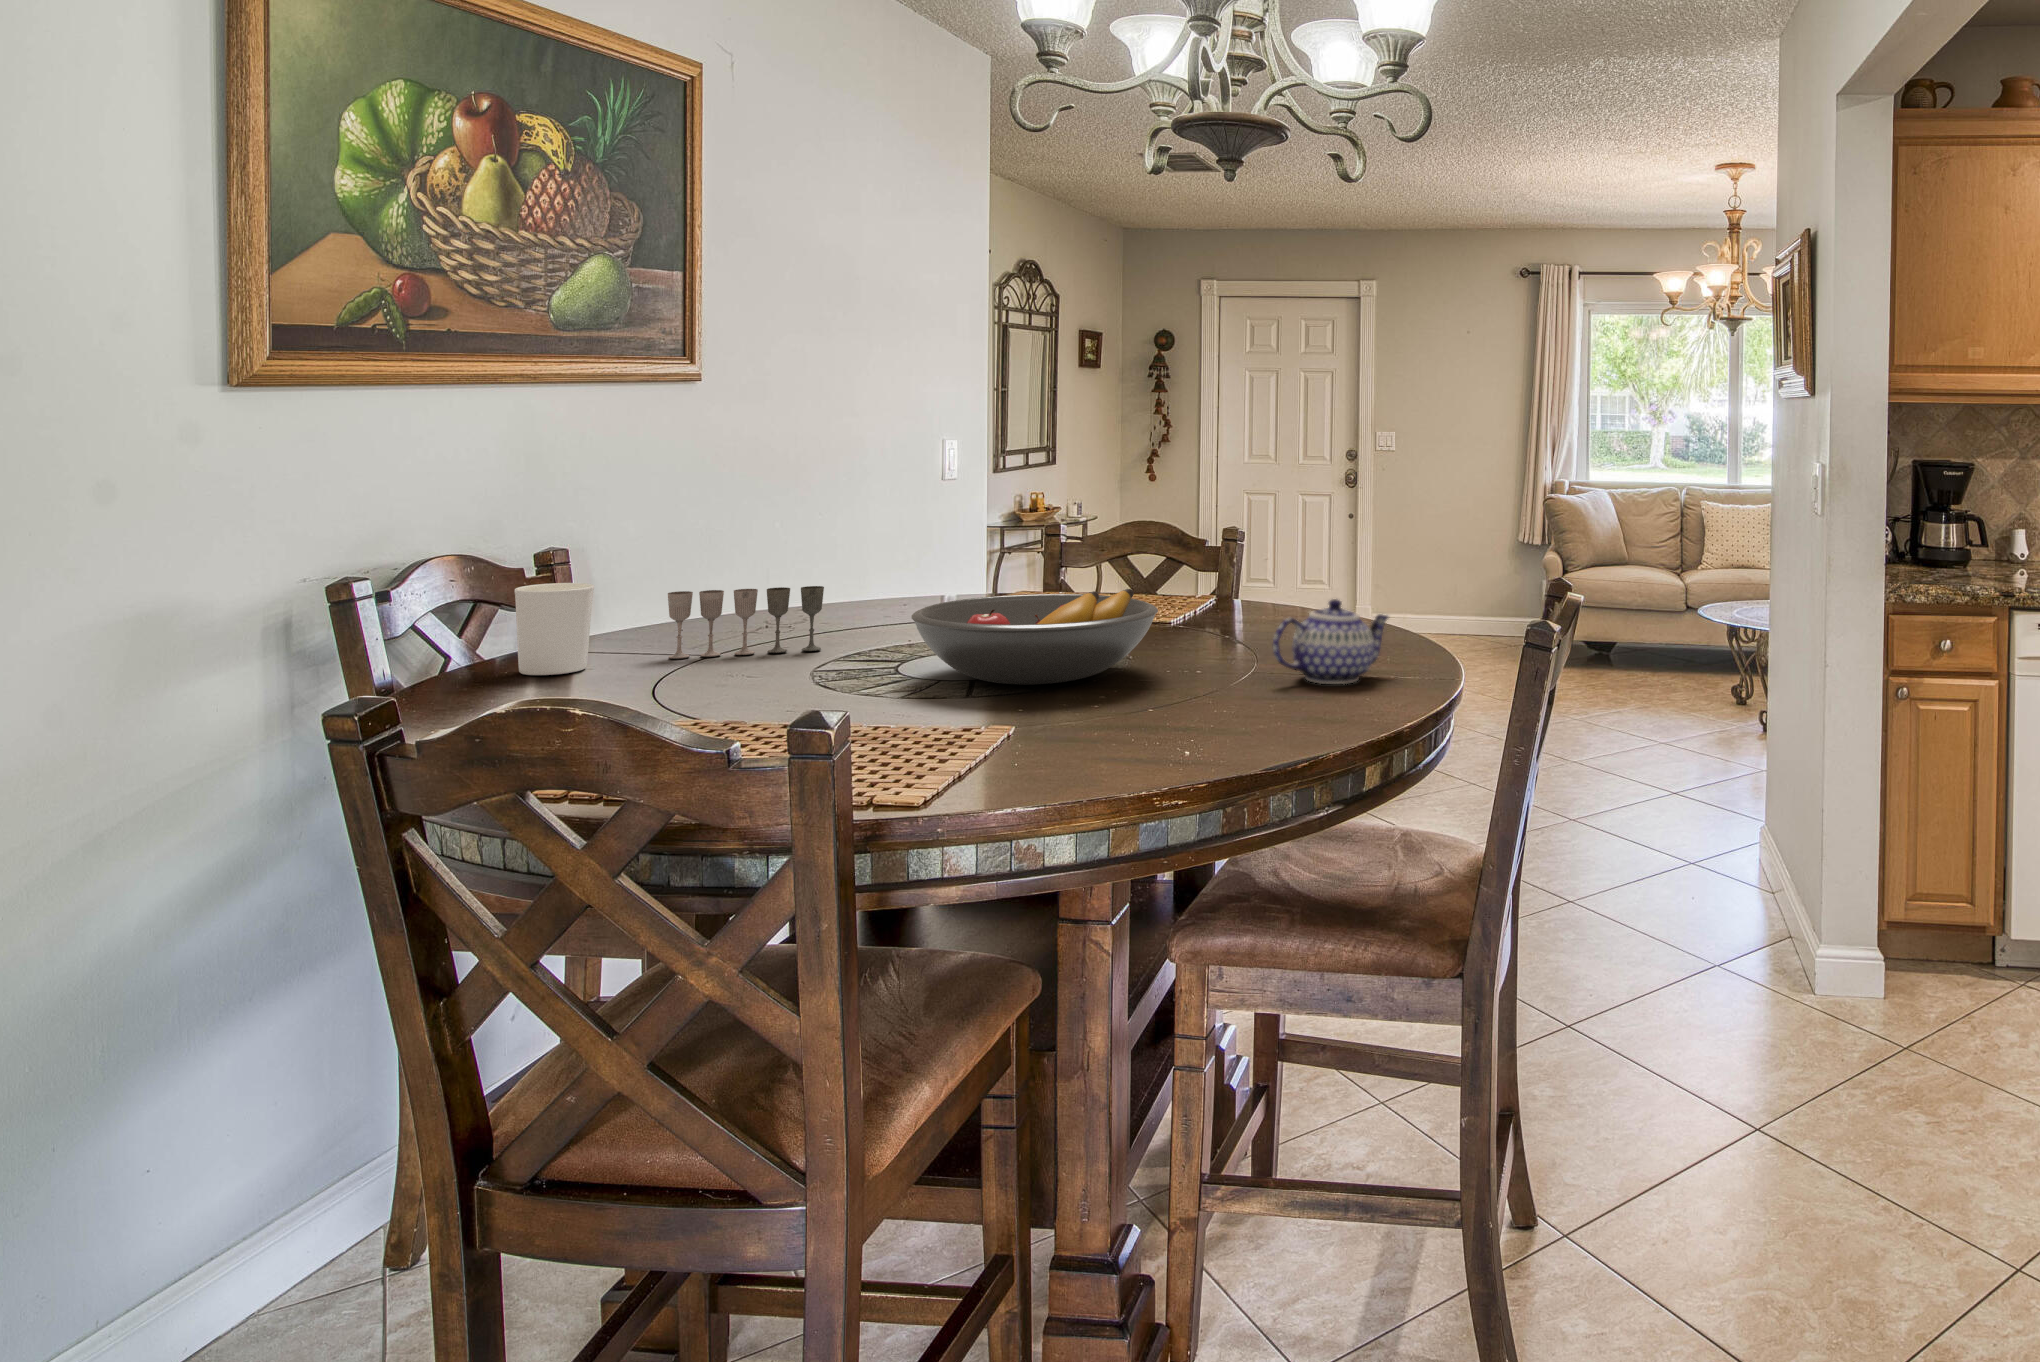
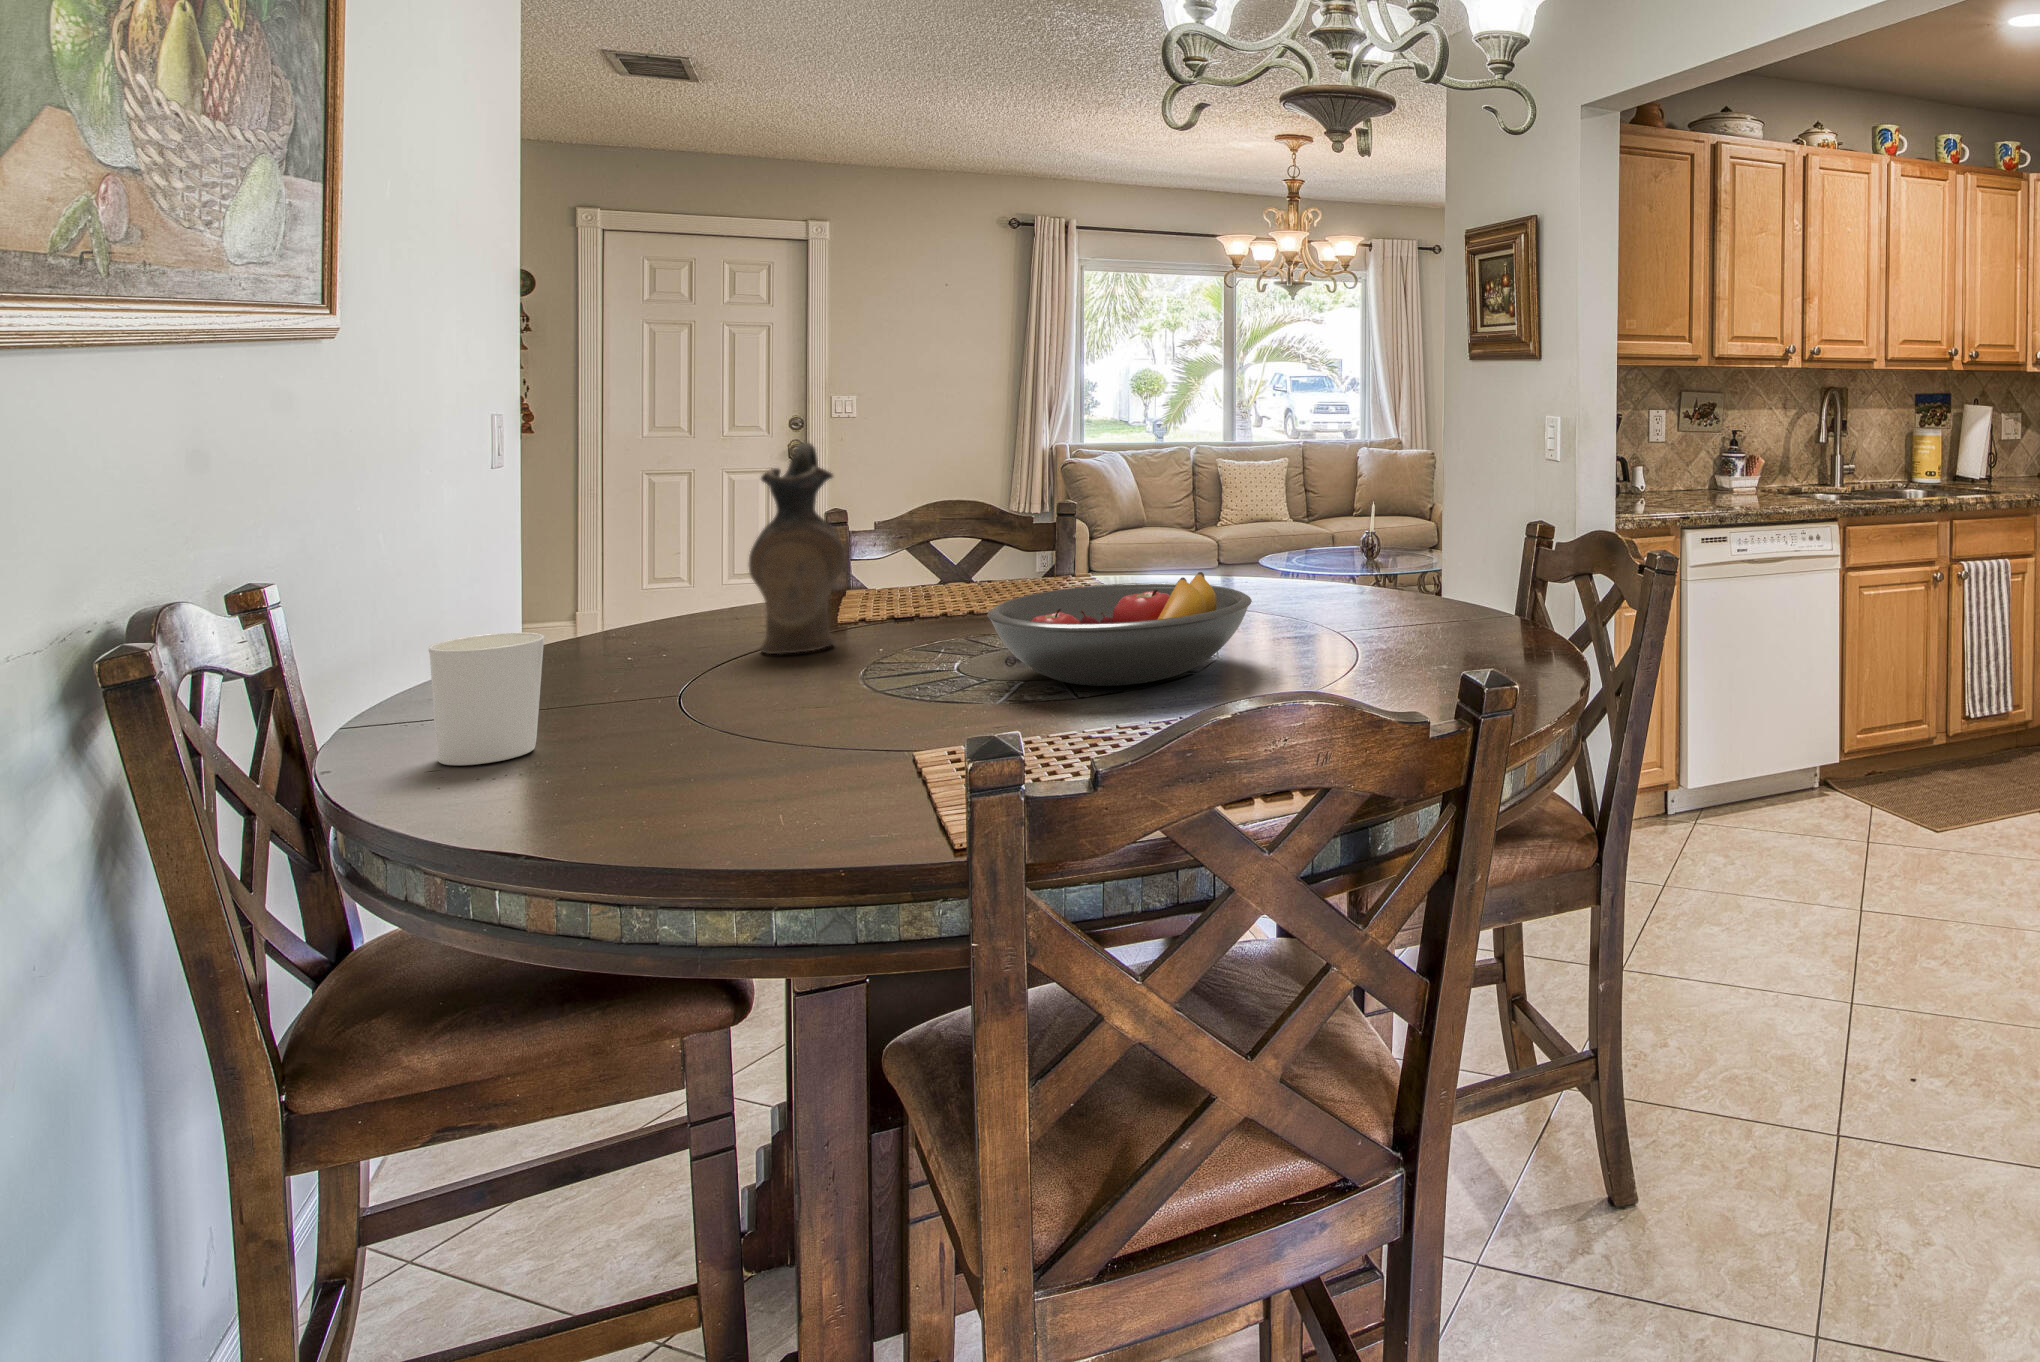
ceramic pitcher: none [849,455,928,629] -> present [749,442,844,654]
wine glass: present [668,586,824,659] -> none [607,606,794,719]
teapot: present [1273,599,1388,684] -> none [1352,563,1429,645]

